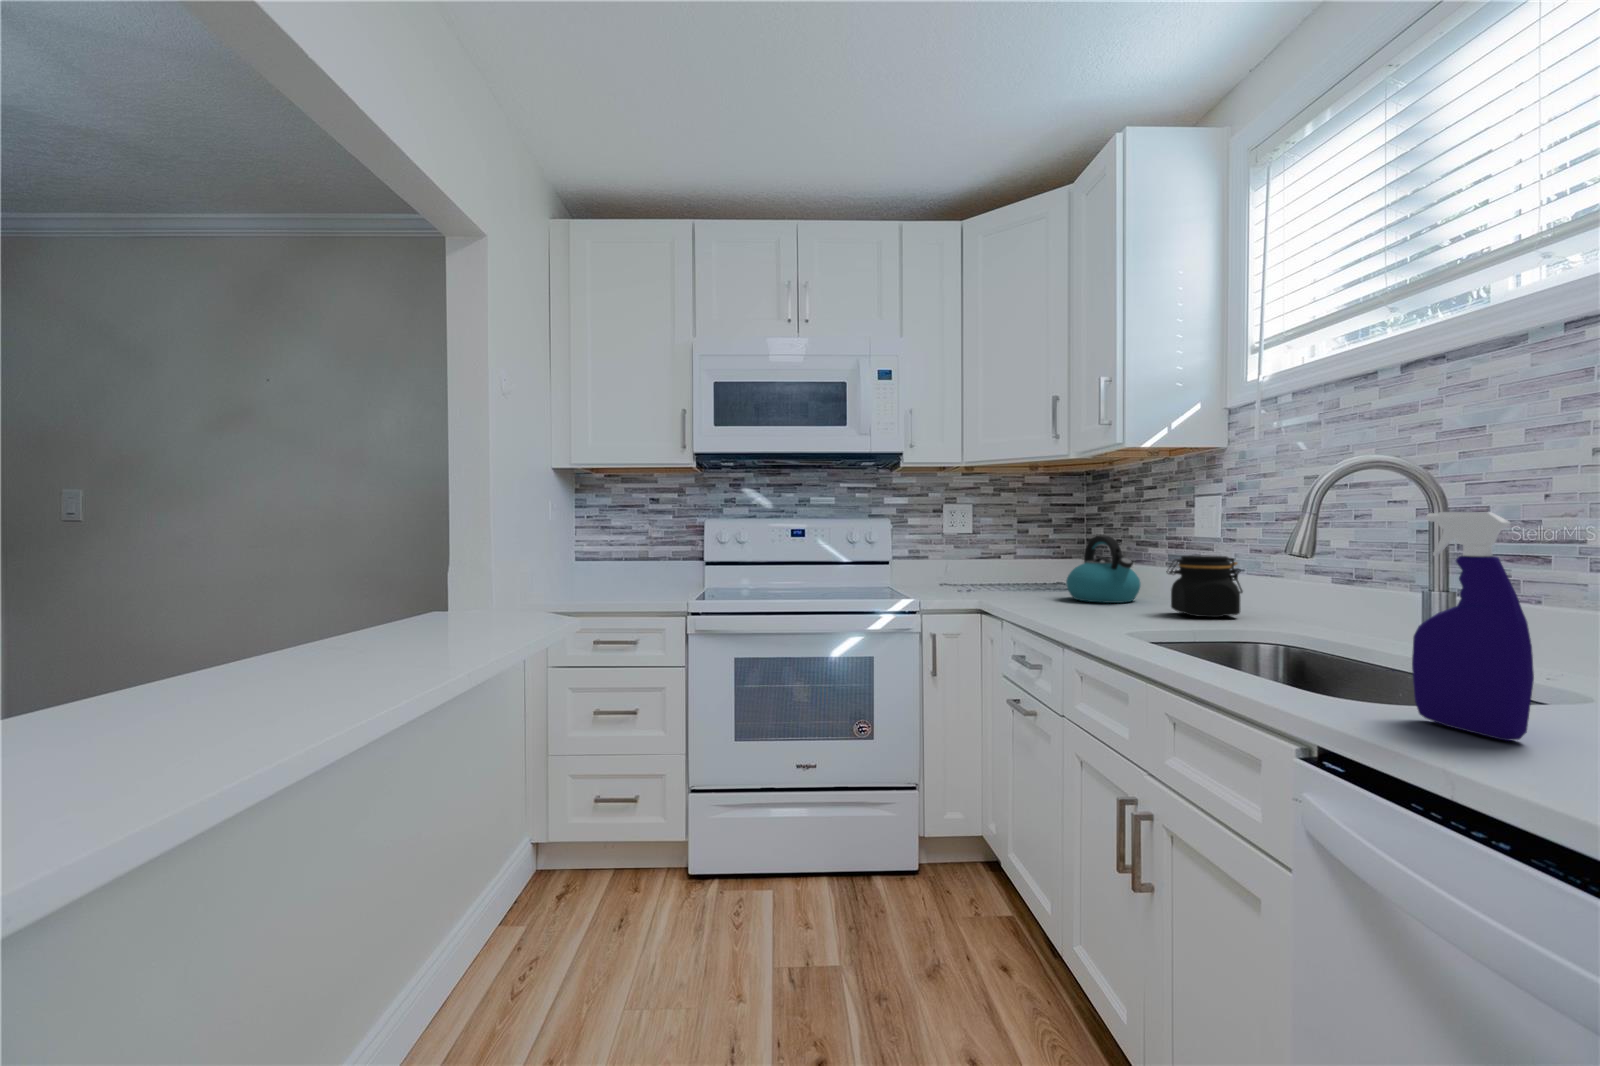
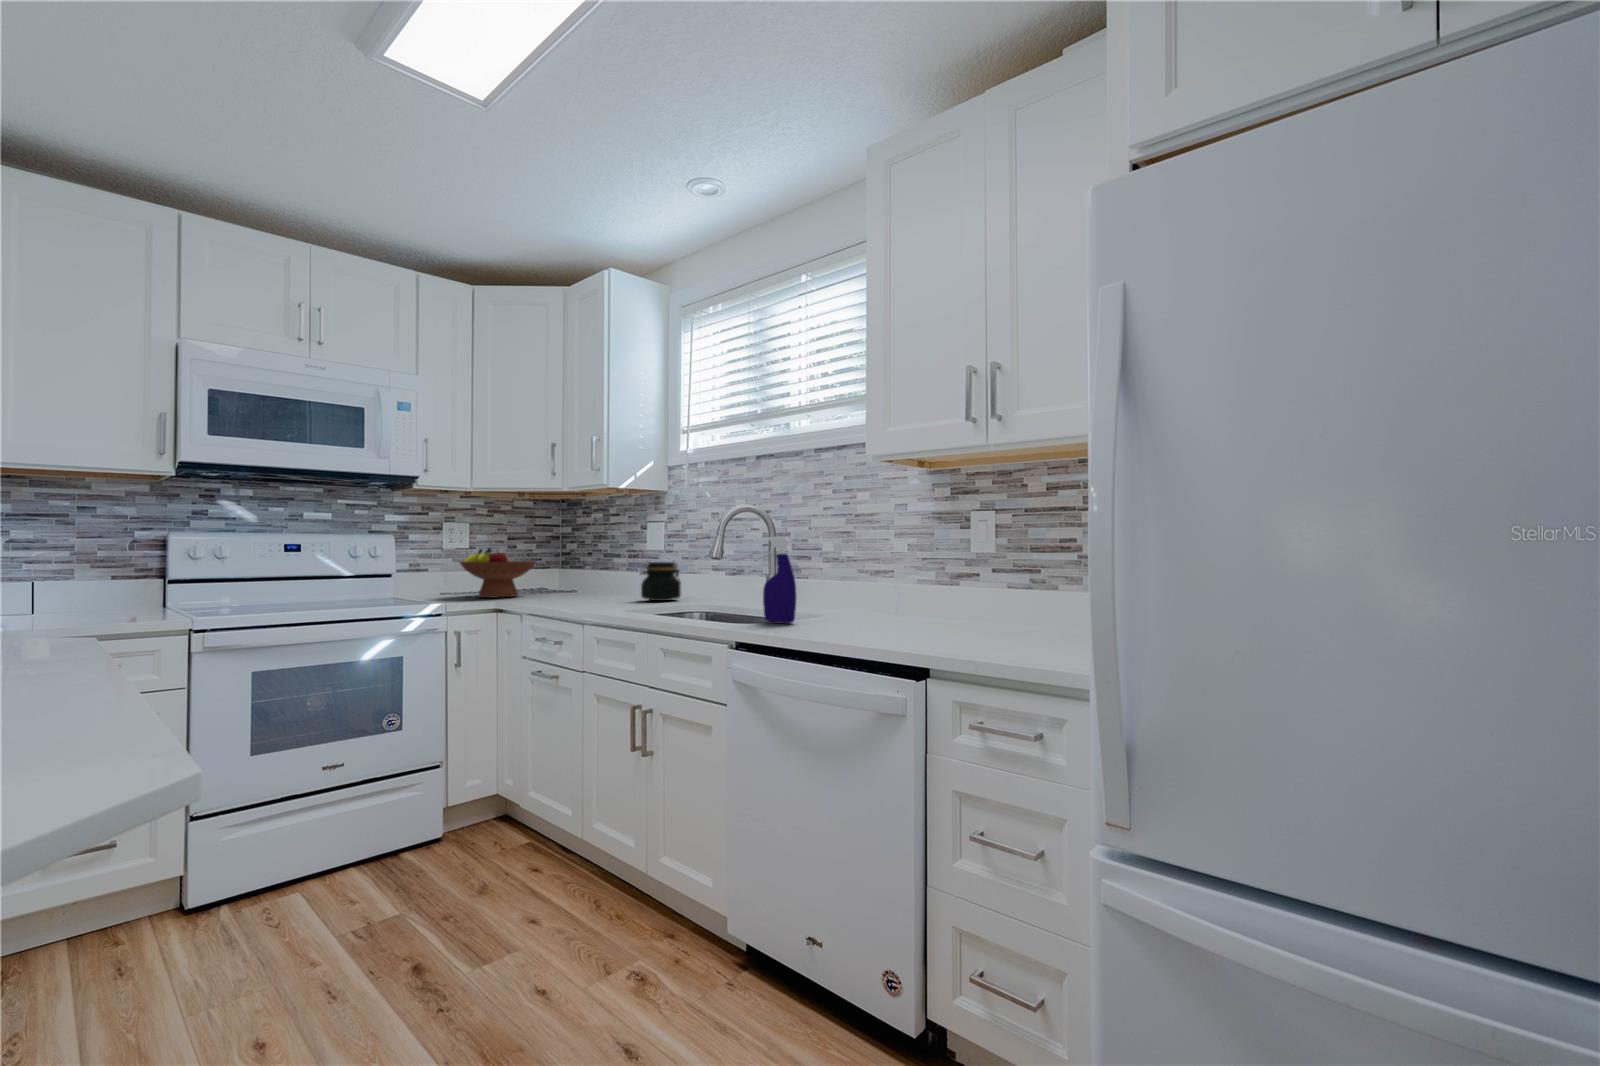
fruit bowl: none [953,532,1044,591] -> present [459,548,536,598]
kettle: present [1066,536,1140,603] -> none [564,550,615,599]

